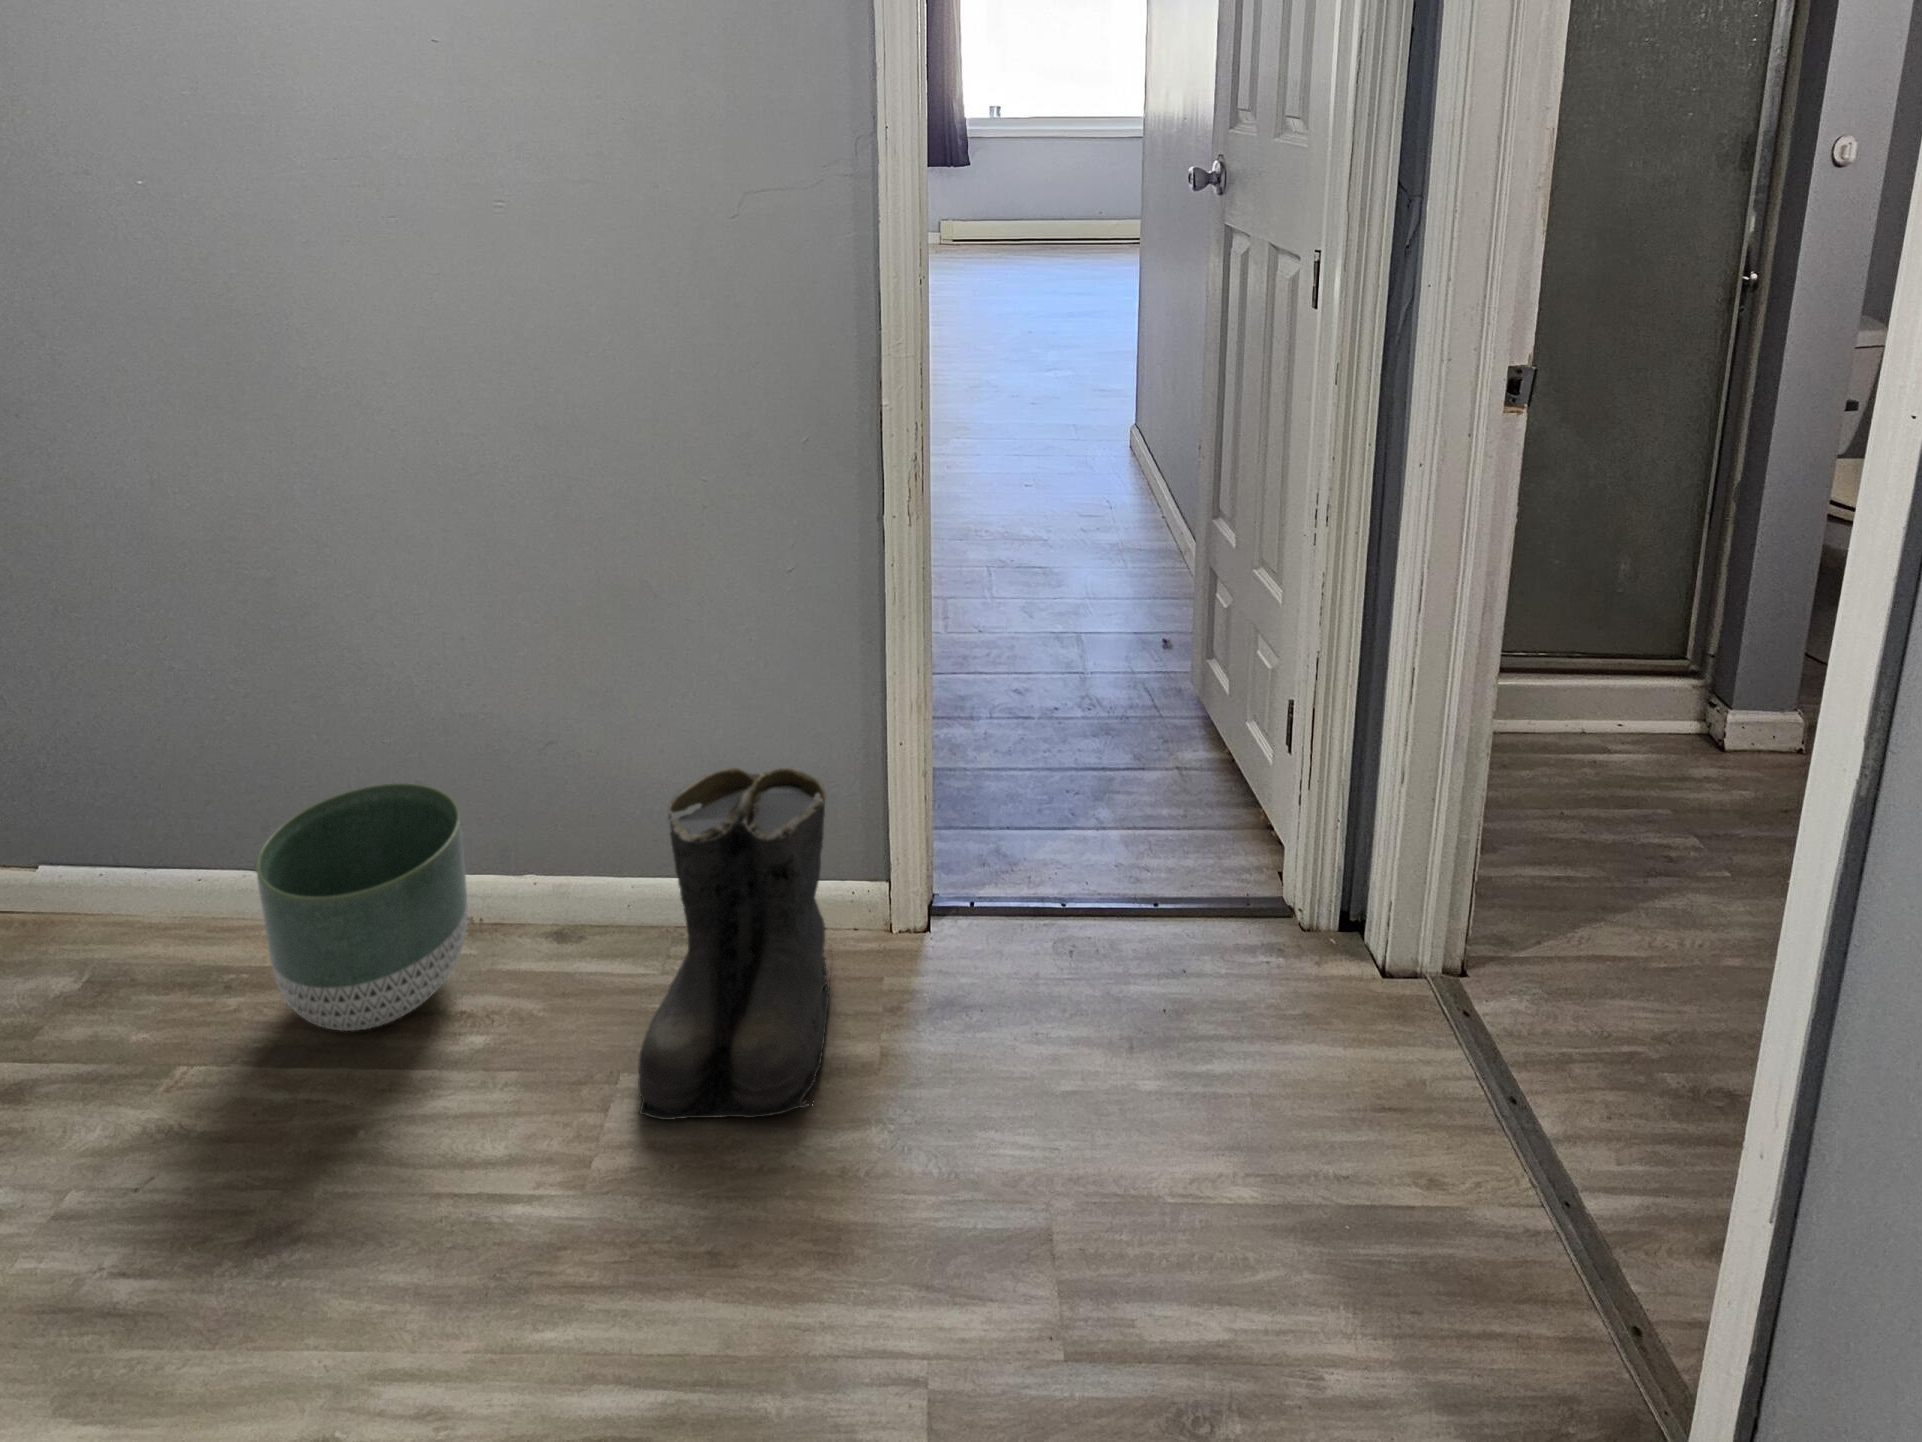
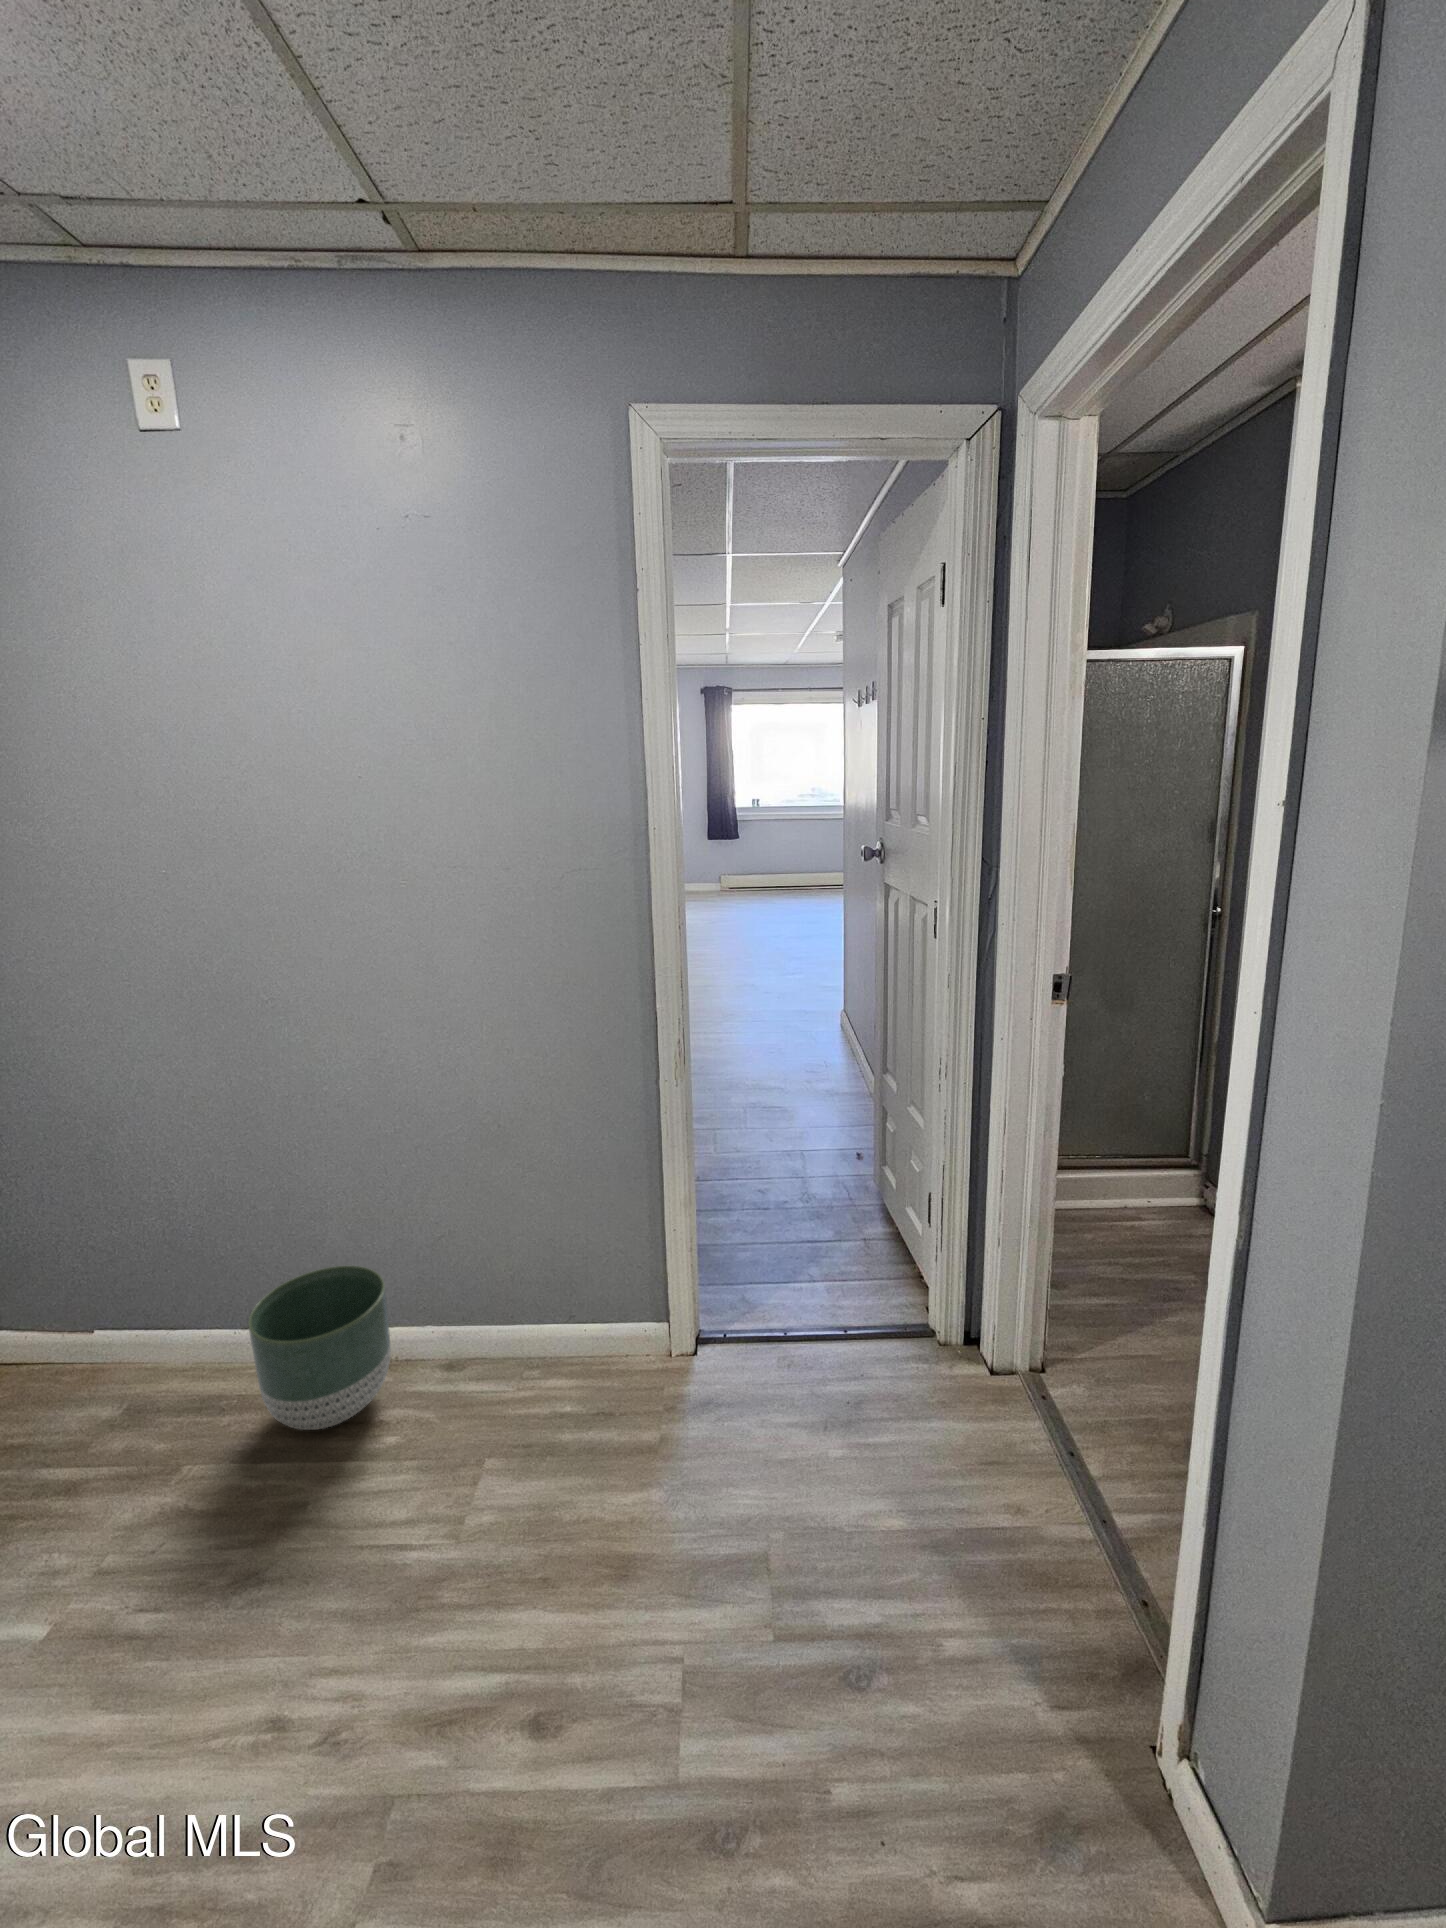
boots: present [638,767,830,1120] -> none [503,1247,633,1480]

